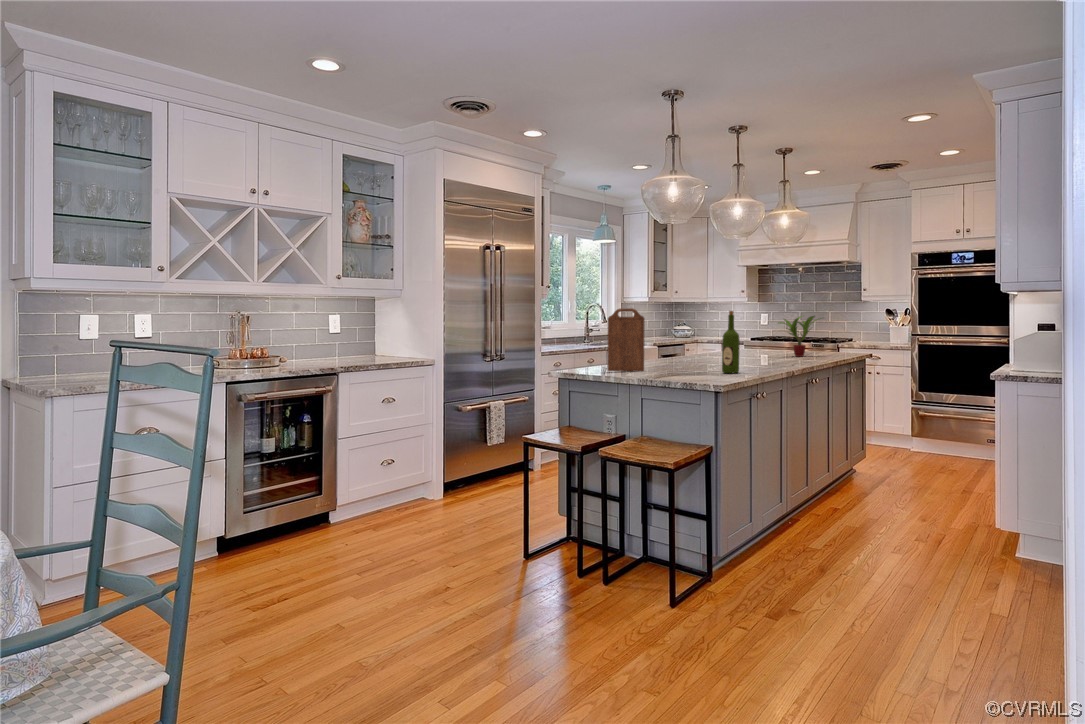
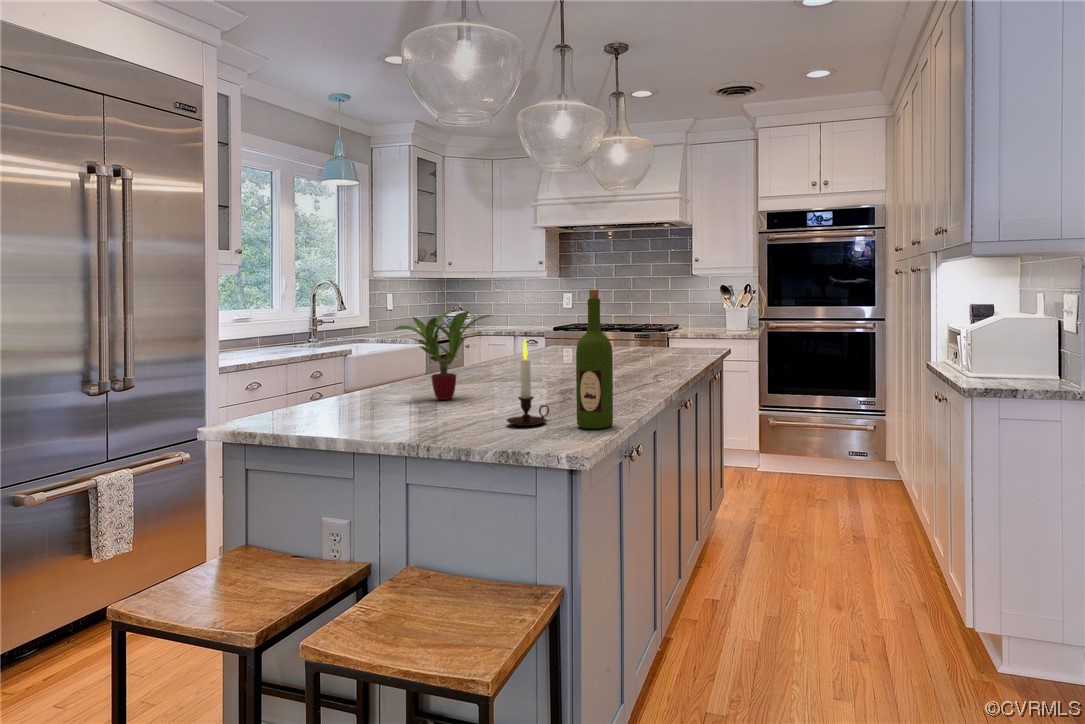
cutting board: present [608,308,645,371] -> none [321,286,405,421]
potted plant: present [780,316,822,357] -> present [395,311,491,400]
candle: none [690,333,712,373] -> present [507,339,549,426]

